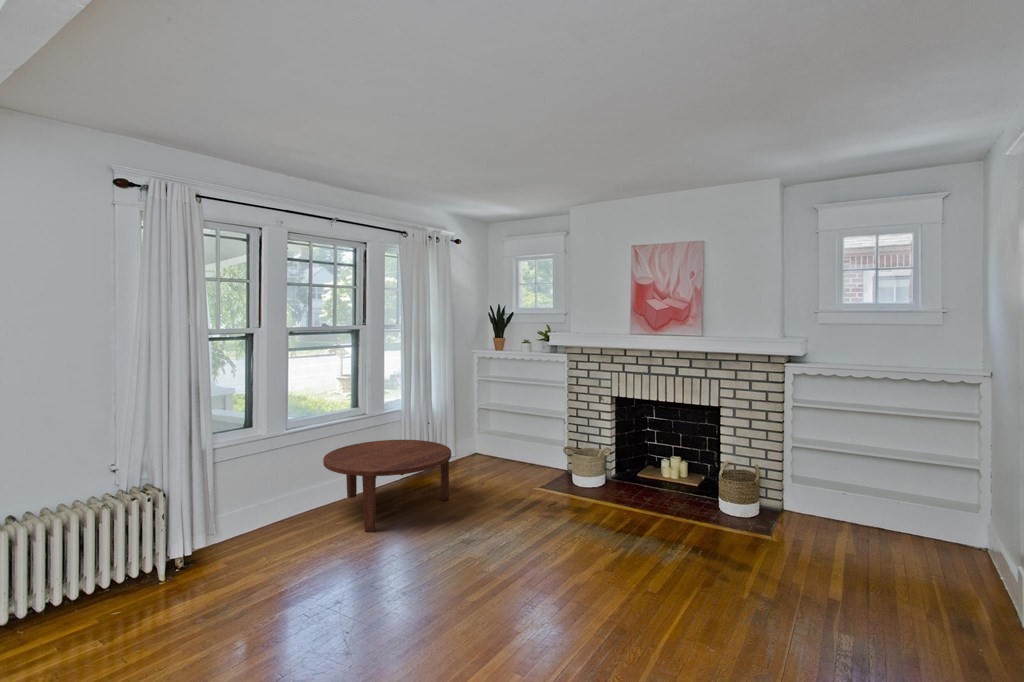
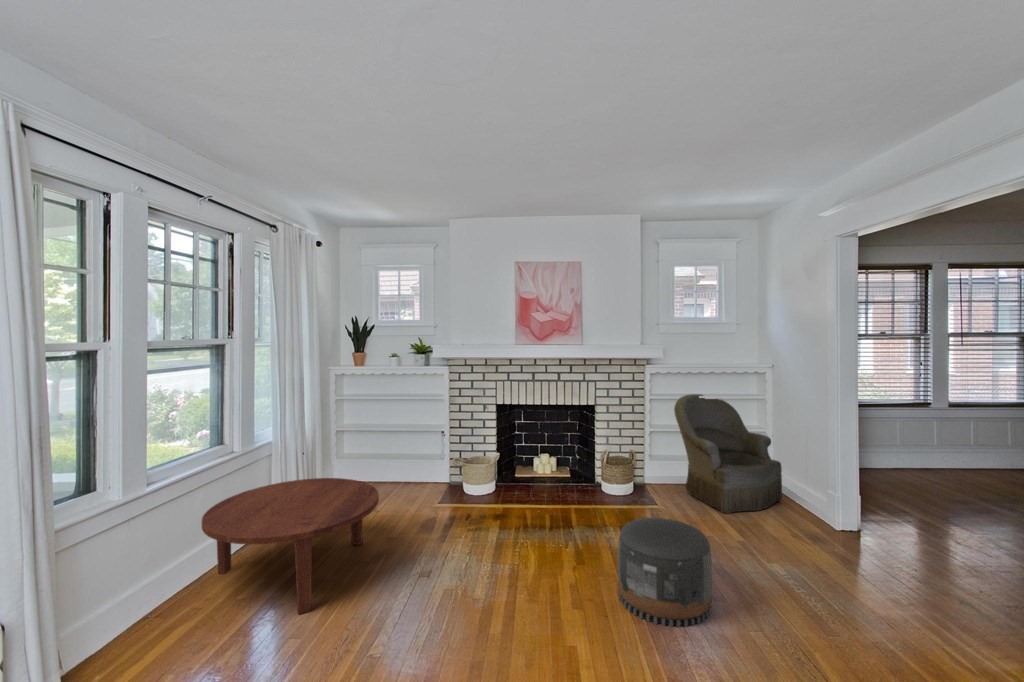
armchair: none [813,405,966,568] -> present [674,394,782,514]
pouf: none [594,520,692,632] -> present [618,518,712,627]

